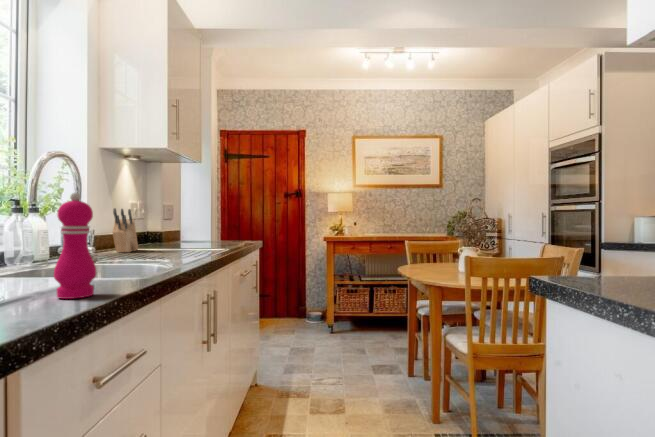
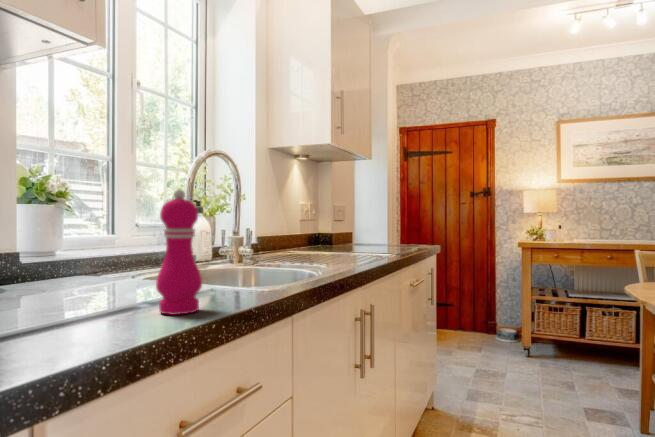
knife block: present [113,208,138,252] -> none [276,209,304,255]

